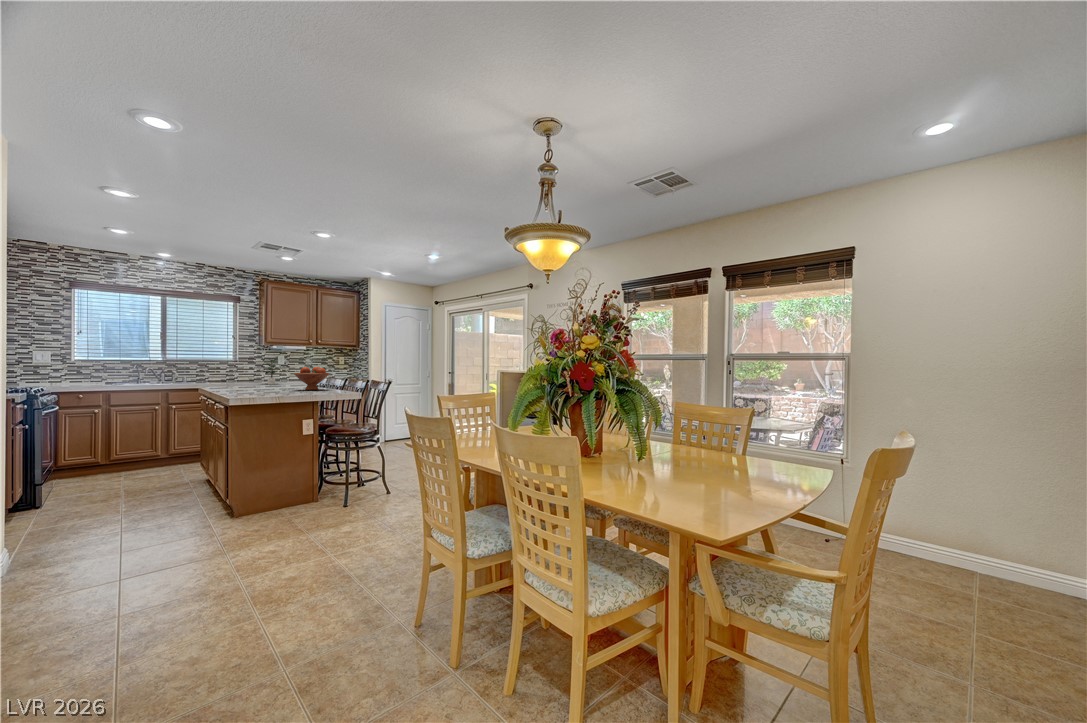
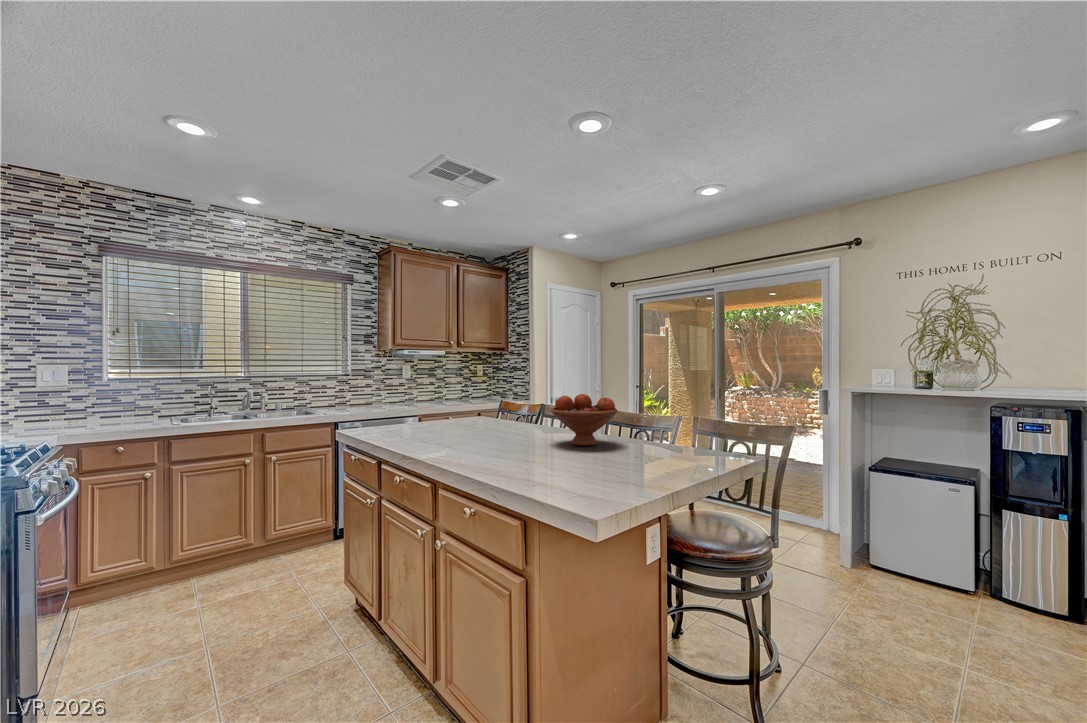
potted plant: present [263,358,277,385] -> none [390,370,427,411]

